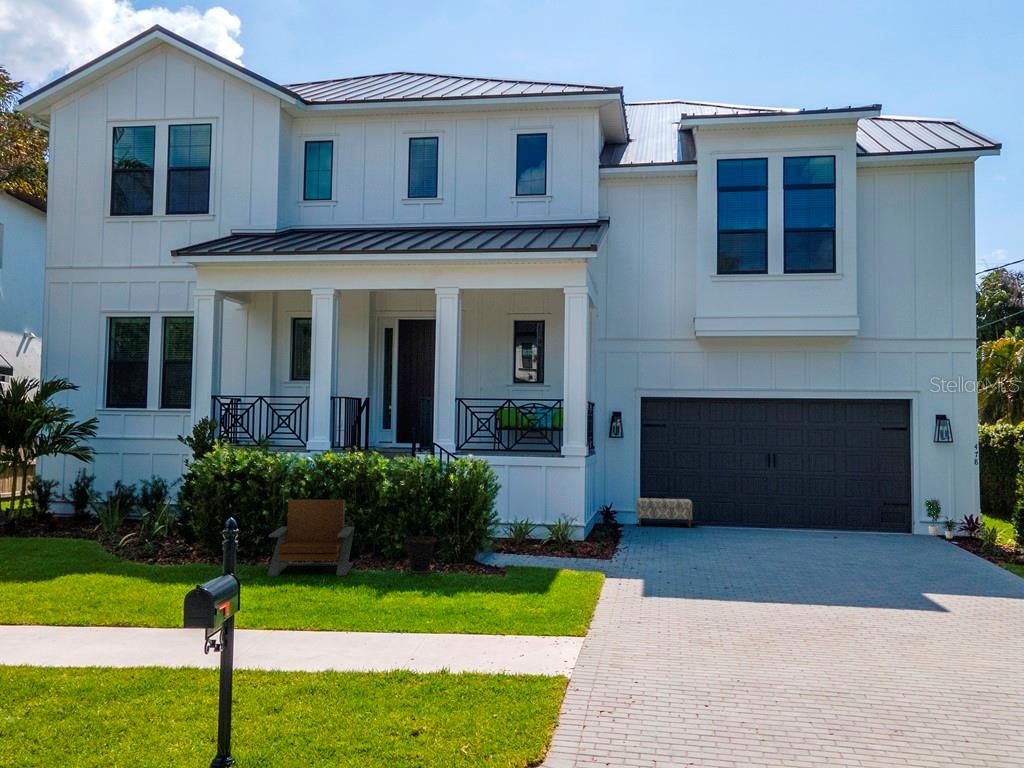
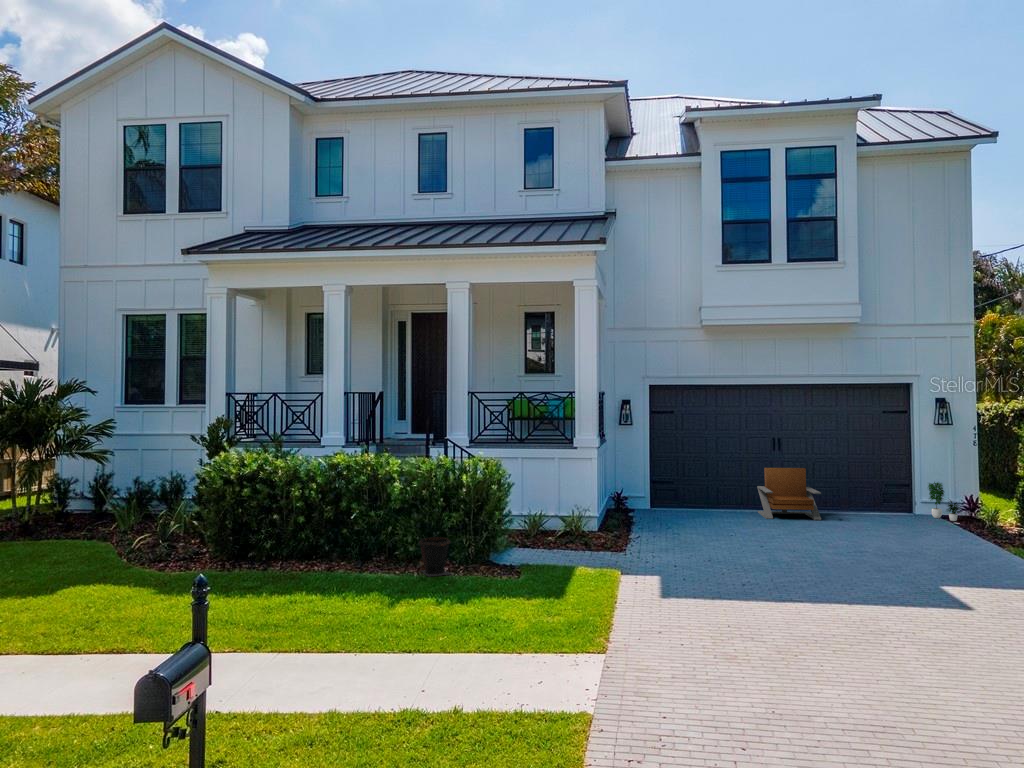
bench: present [636,498,693,527] -> none [644,484,699,513]
lounge chair: present [268,500,354,576] -> present [757,468,821,520]

